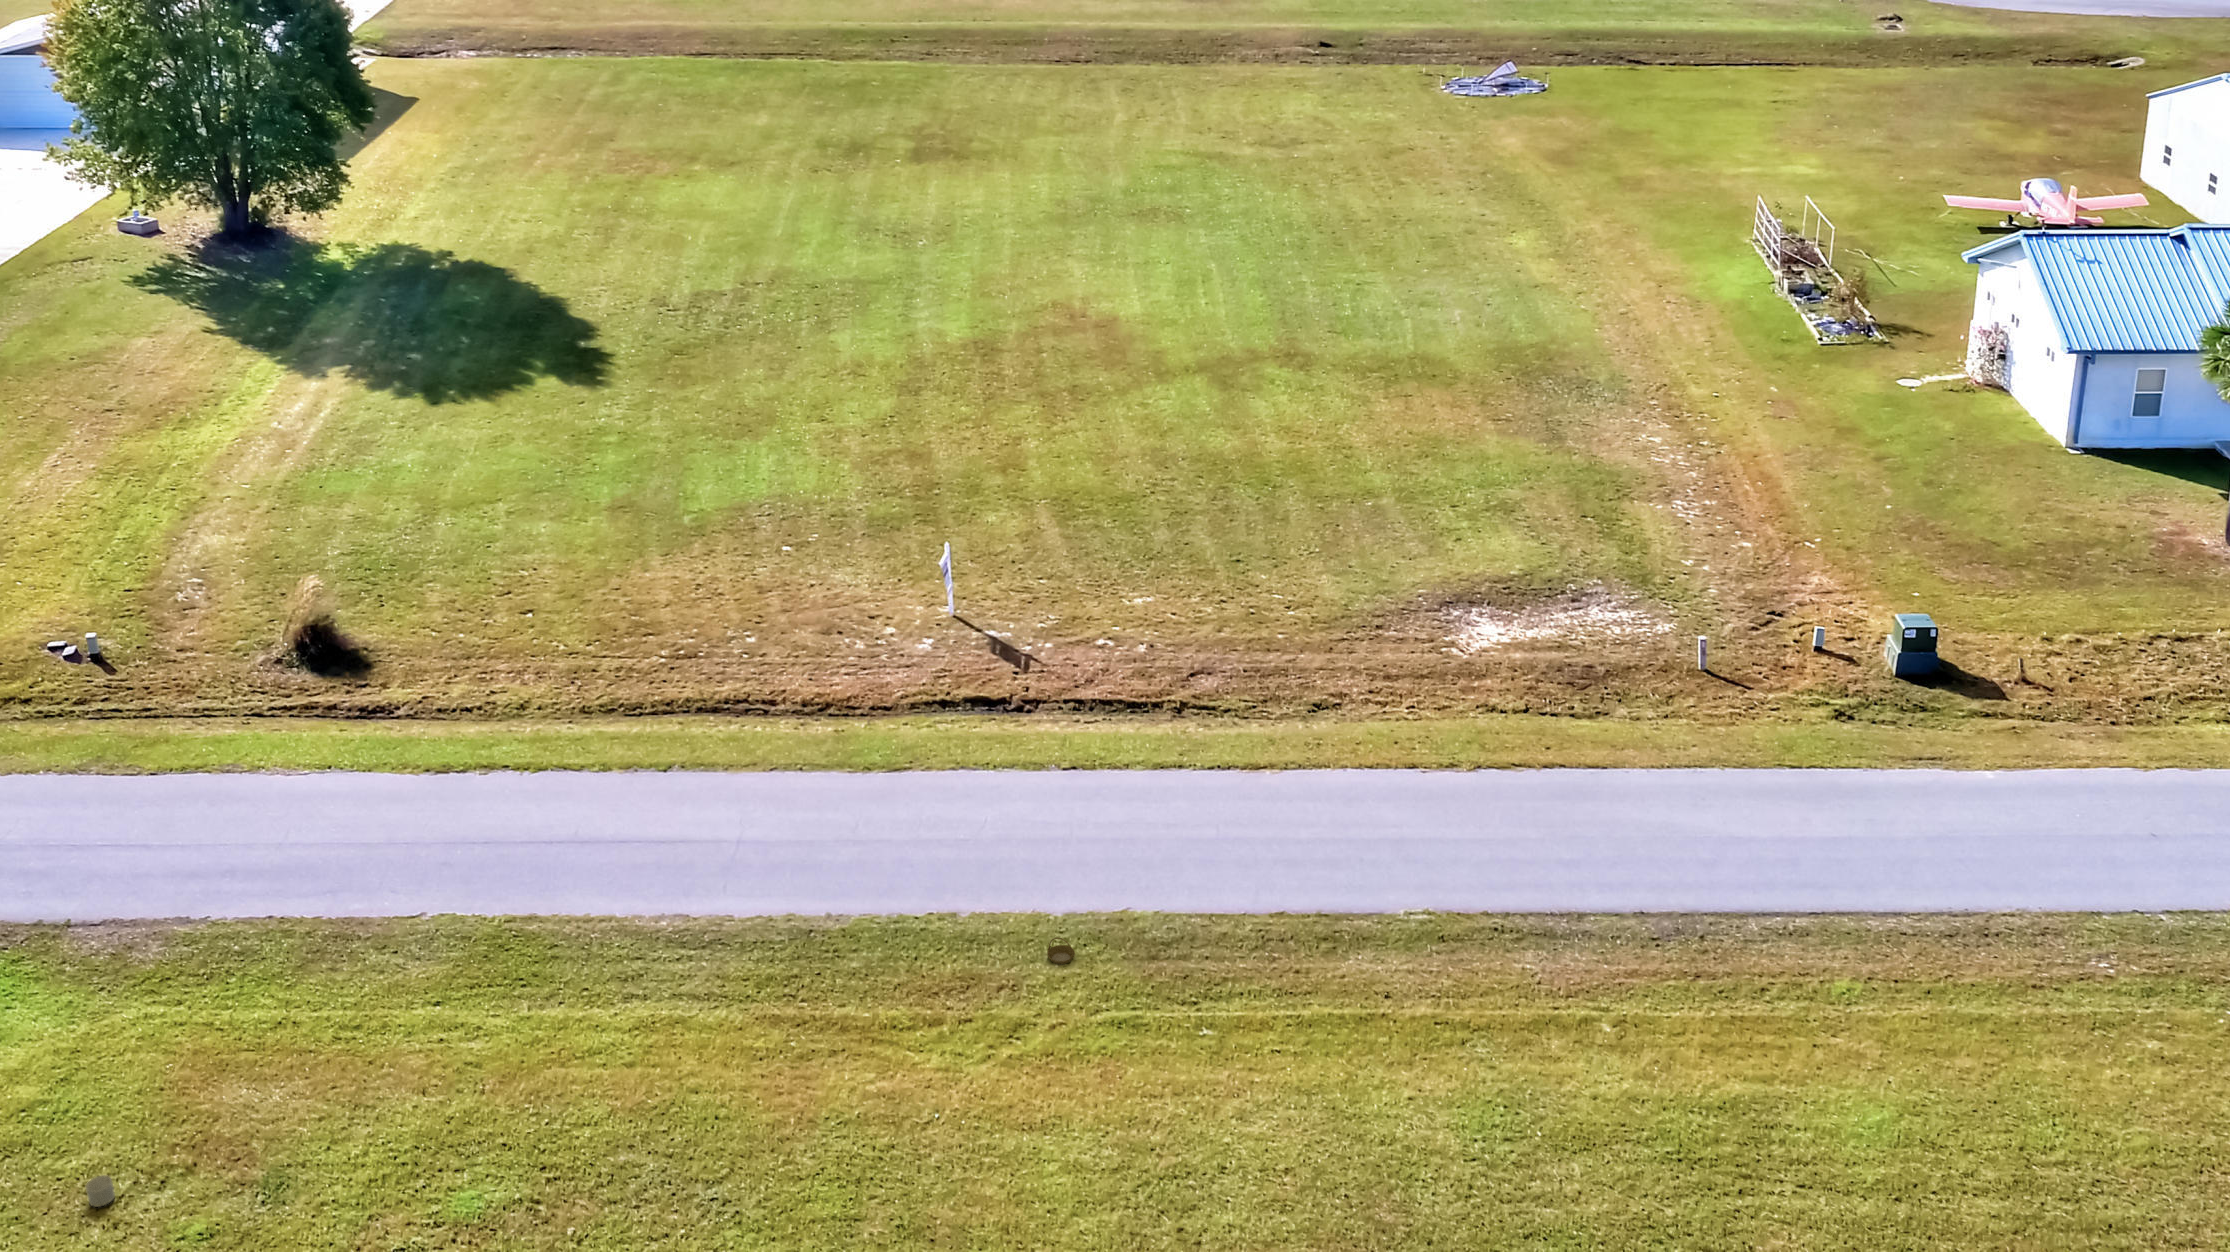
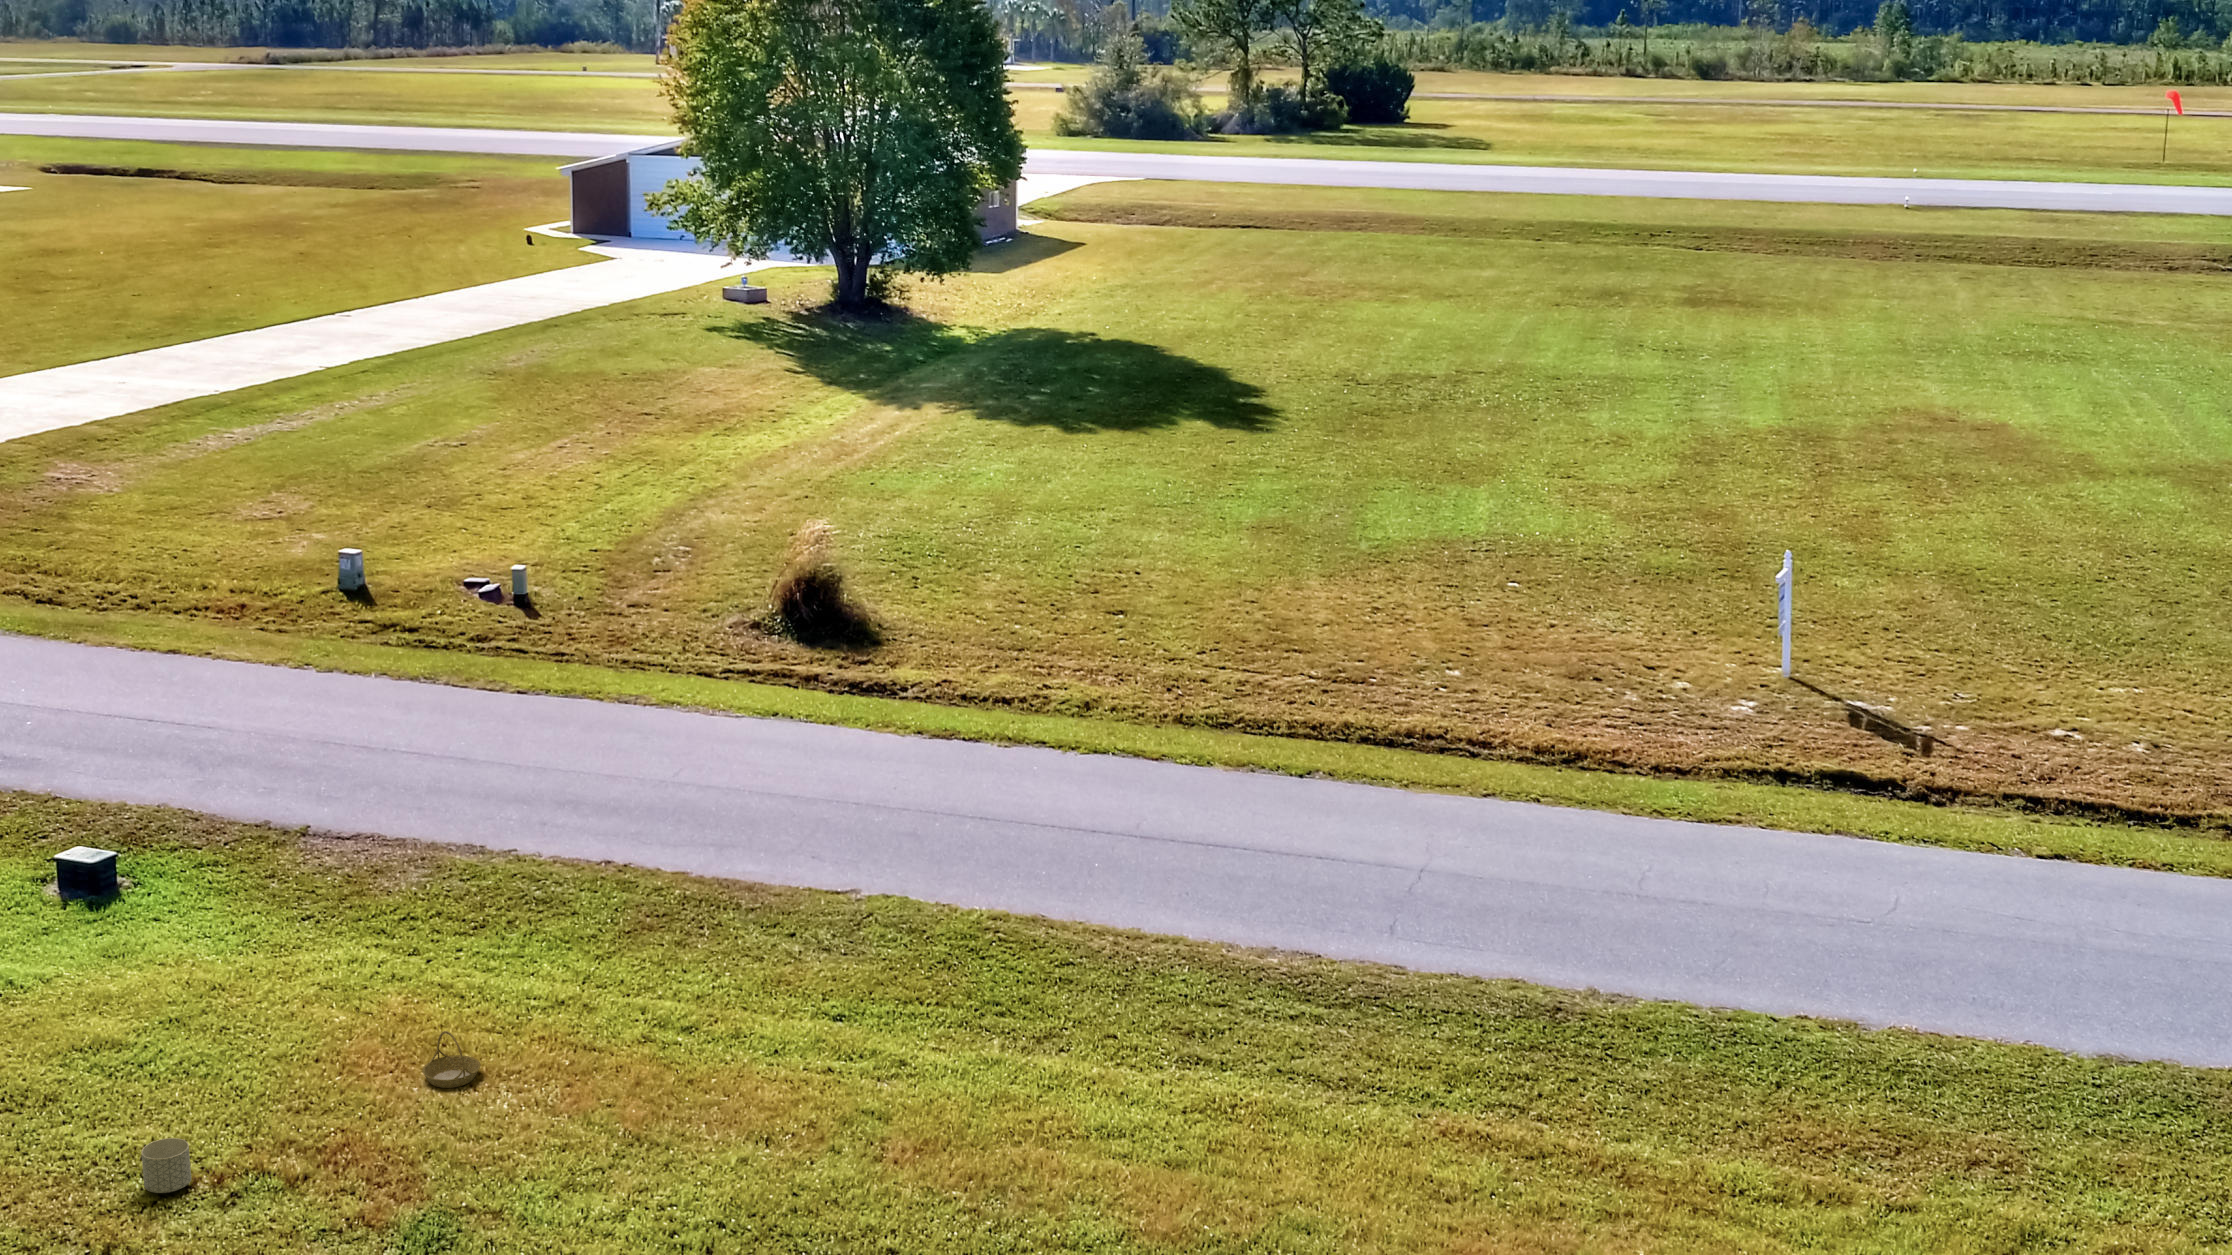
basket: present [1047,937,1075,964] -> present [422,1031,480,1088]

